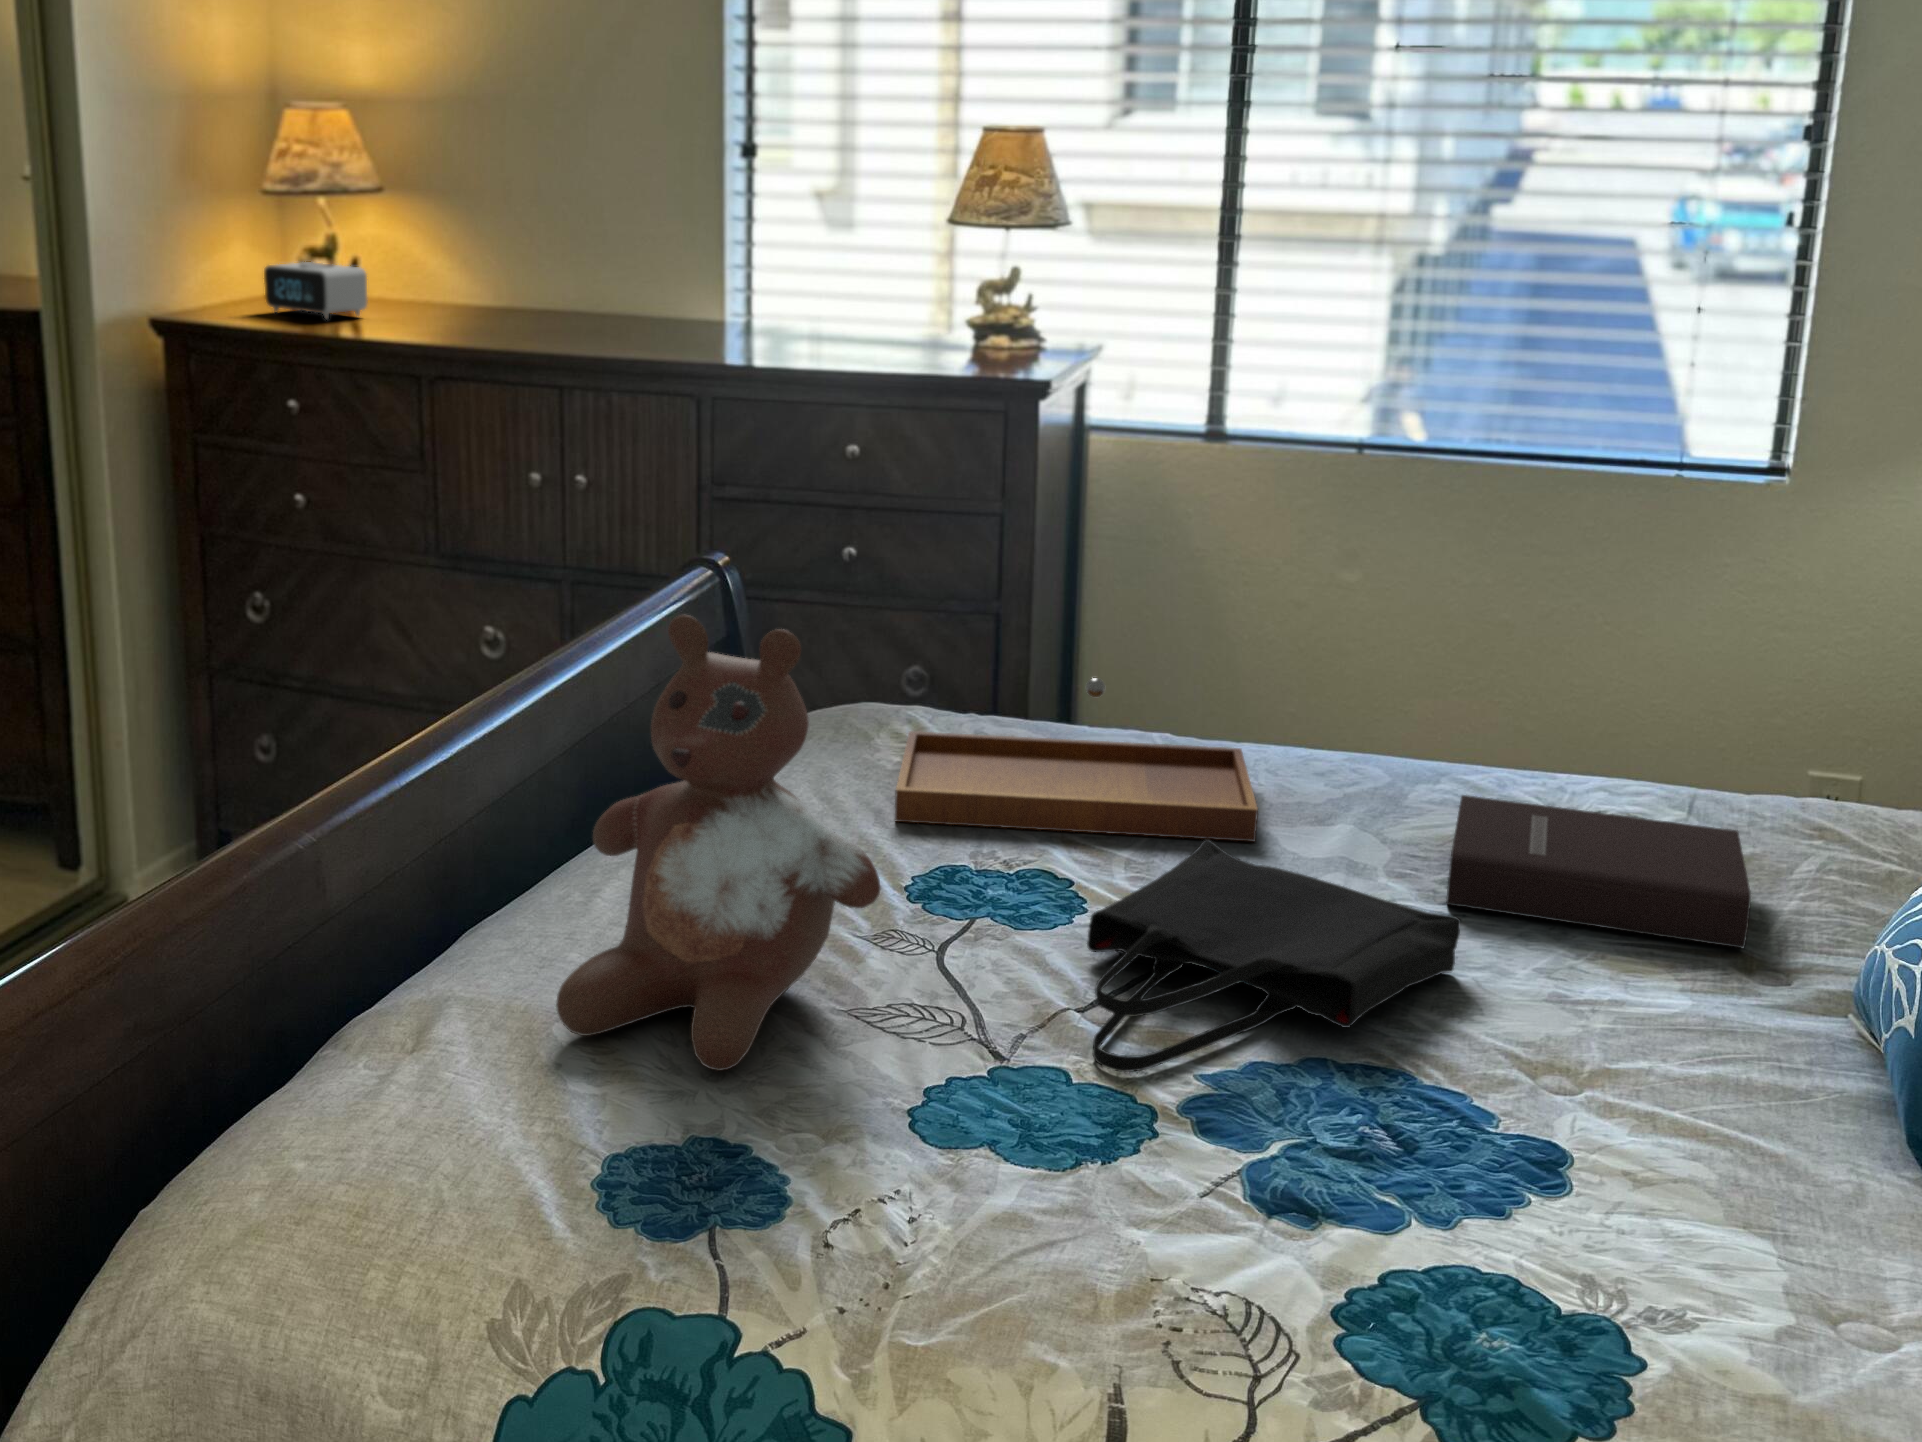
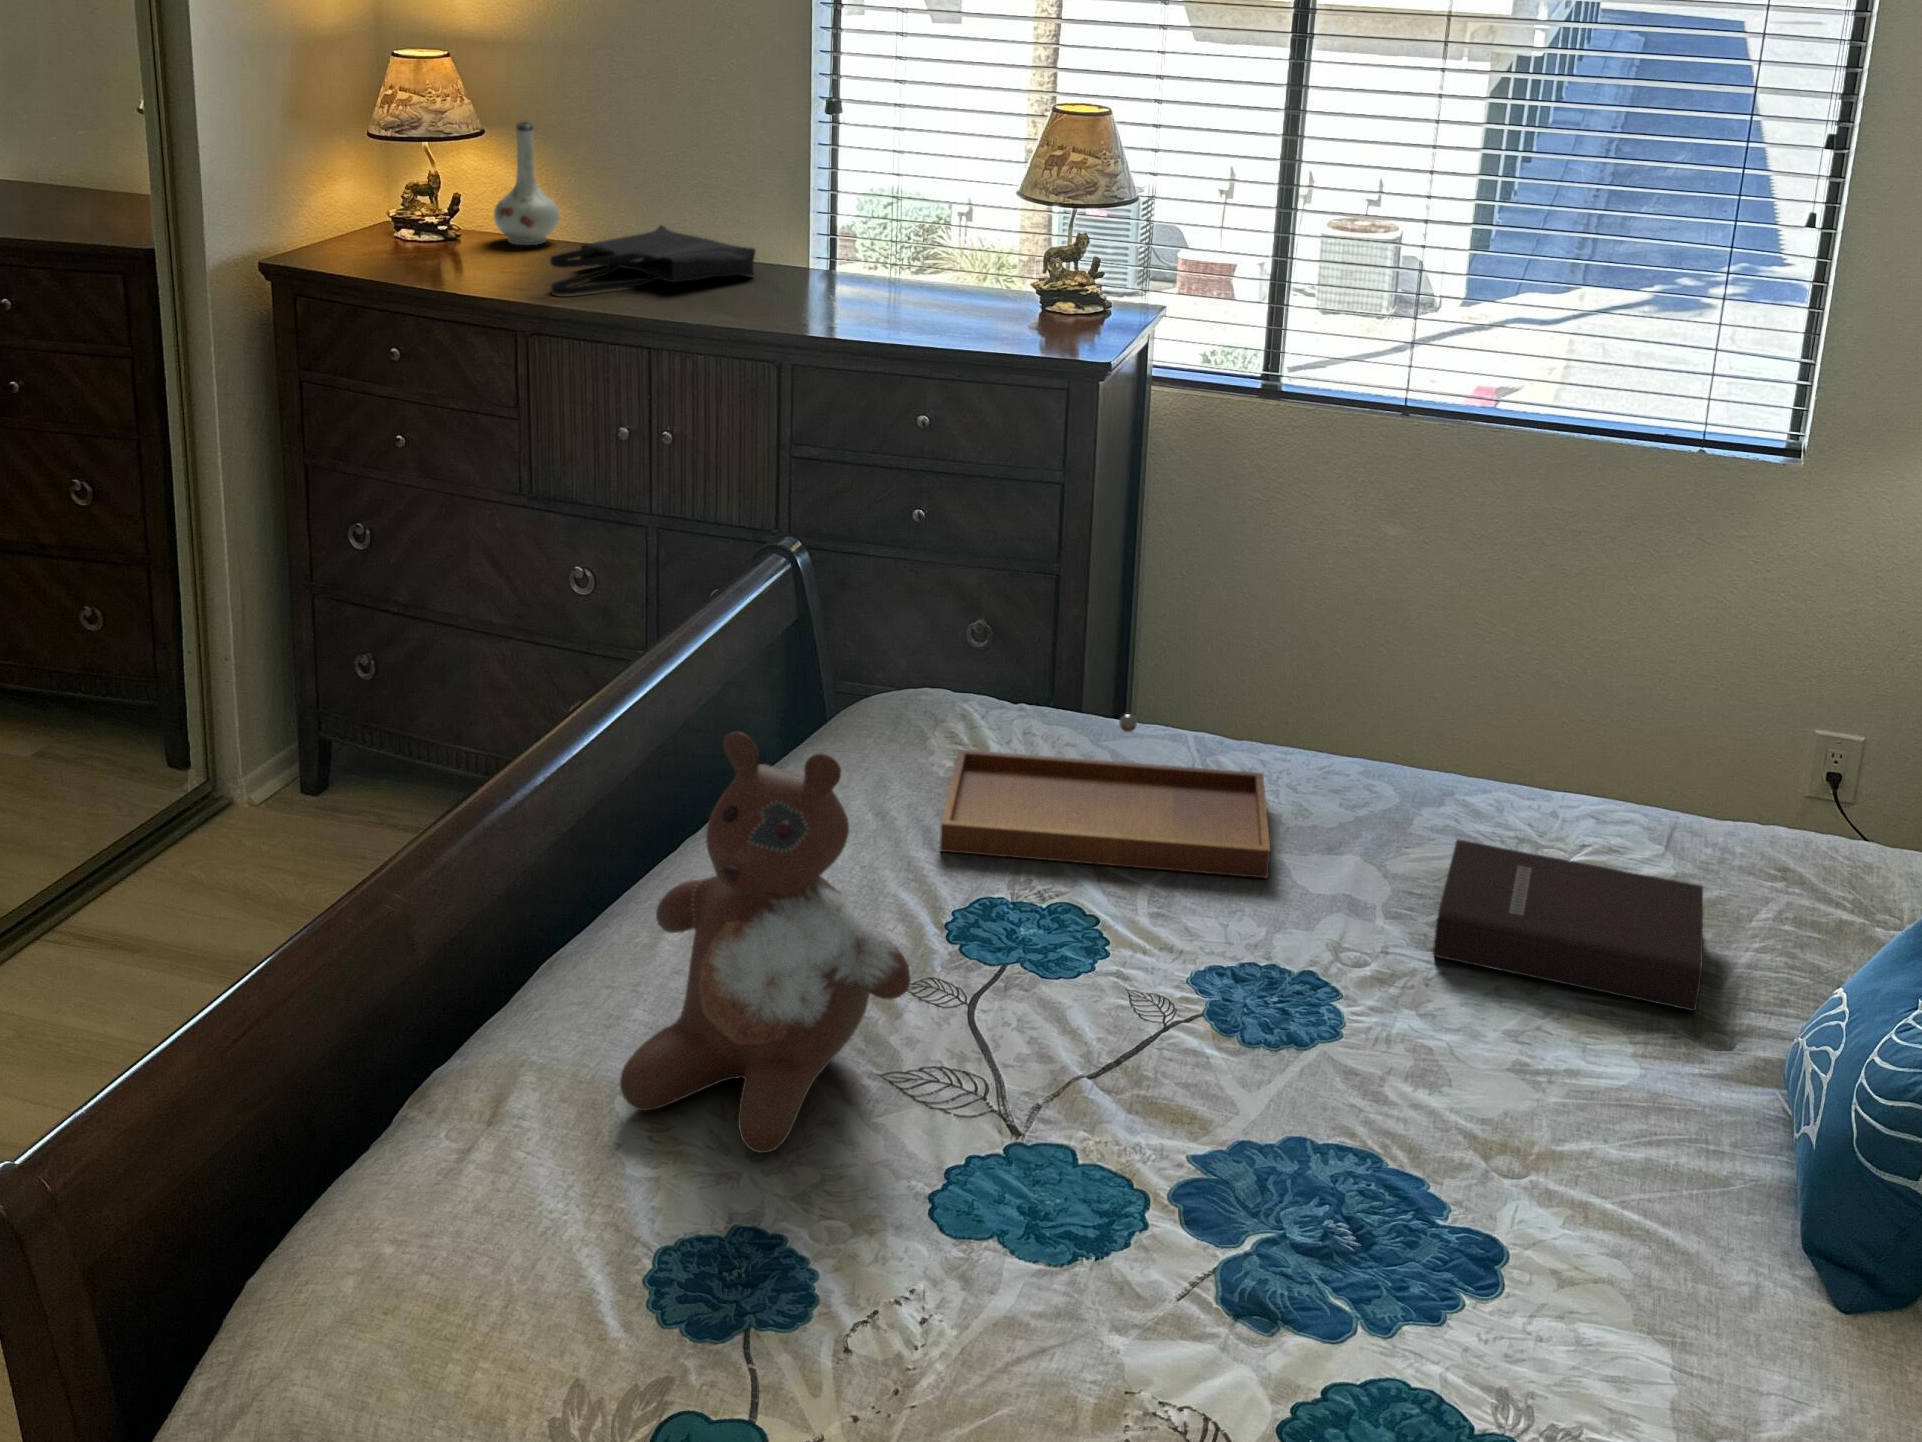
vase: none [396,180,464,308] -> present [494,122,560,245]
alarm clock: present [264,262,367,319] -> none [367,202,466,264]
tote bag: present [1087,839,1461,1072] -> present [550,225,756,295]

